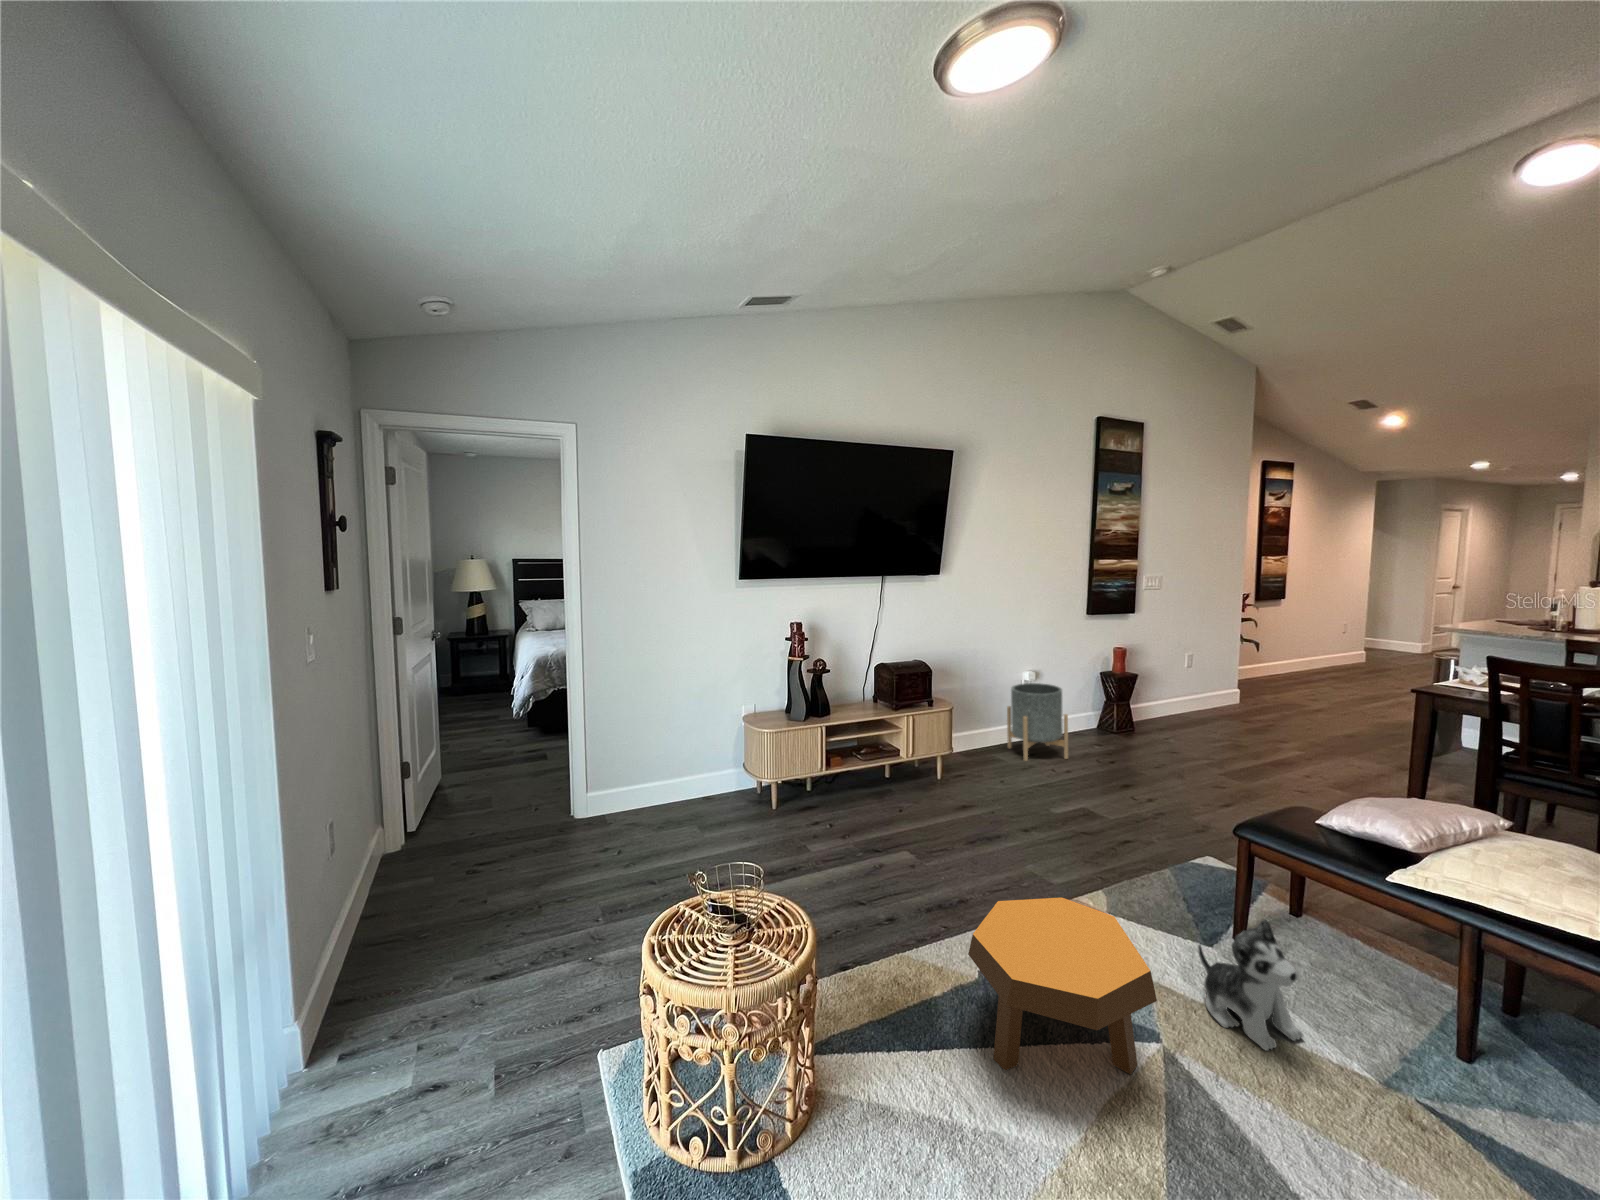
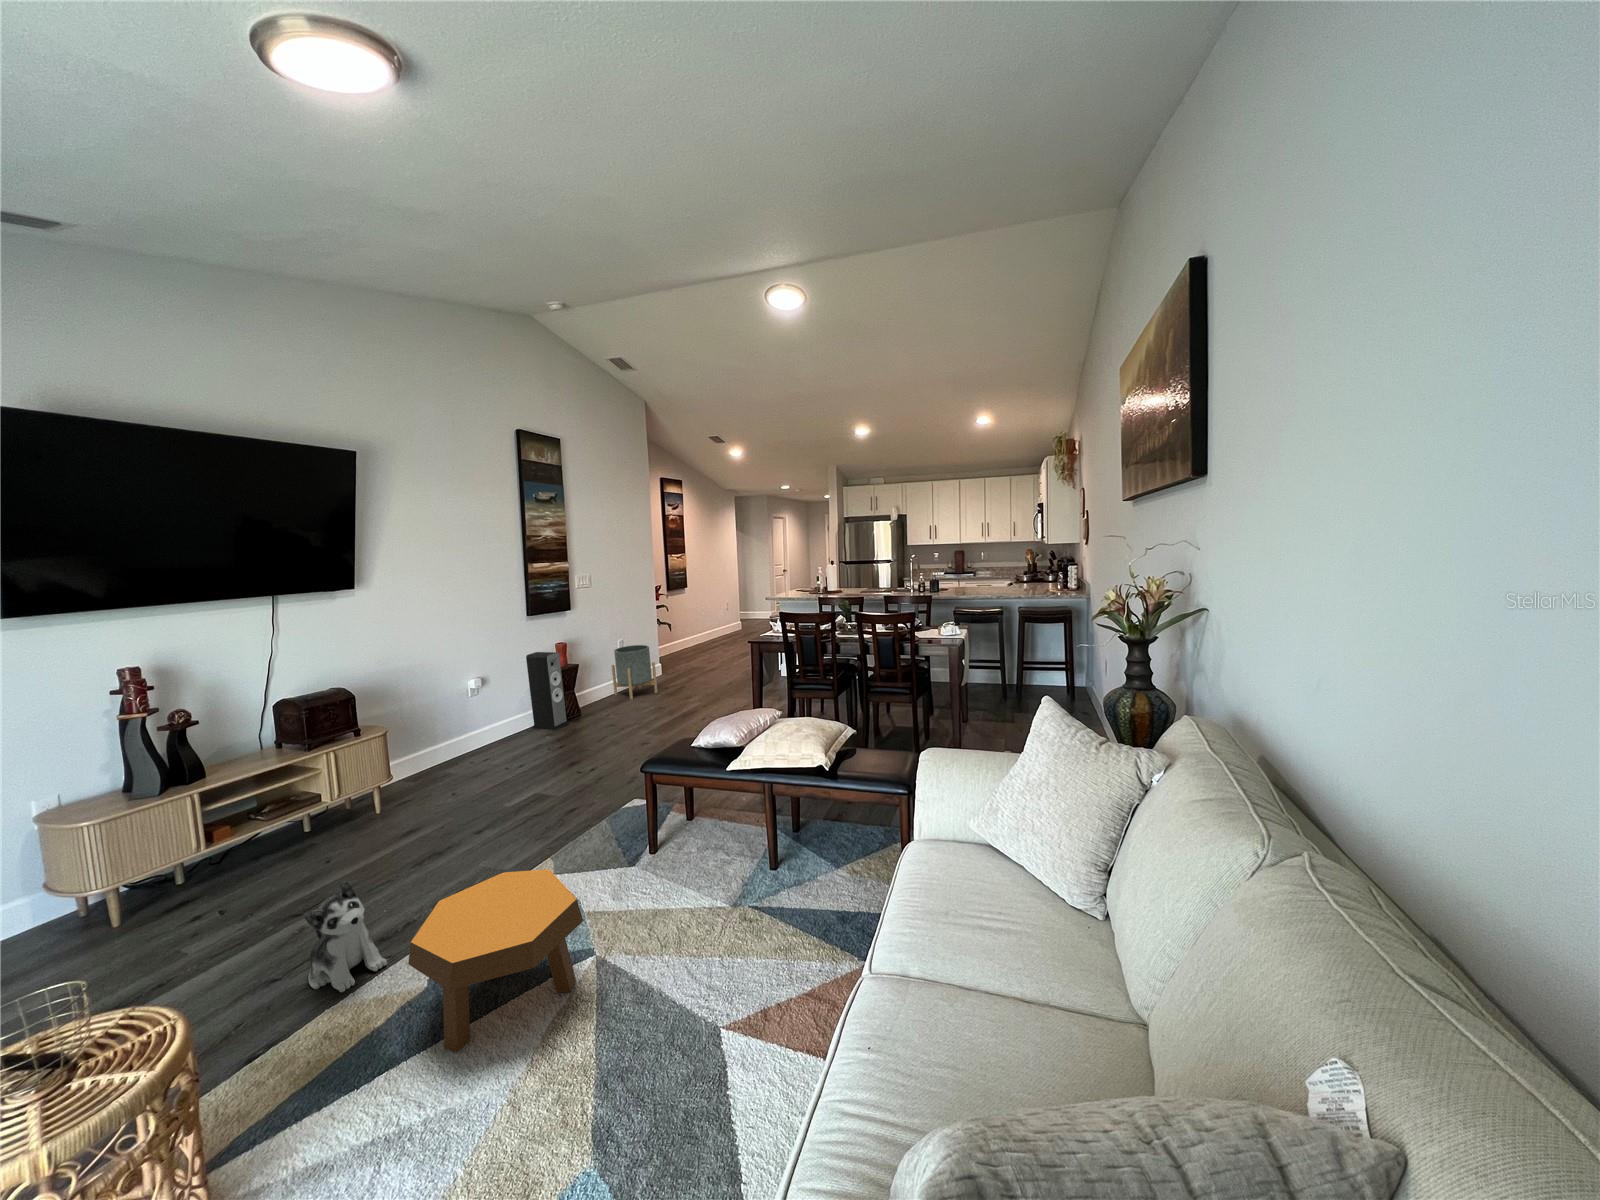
speaker: none [1078,655,1120,744] -> present [526,652,569,730]
planter: present [1007,683,1068,761] -> present [612,645,658,699]
plush toy: present [1198,920,1303,1051] -> present [304,881,387,992]

